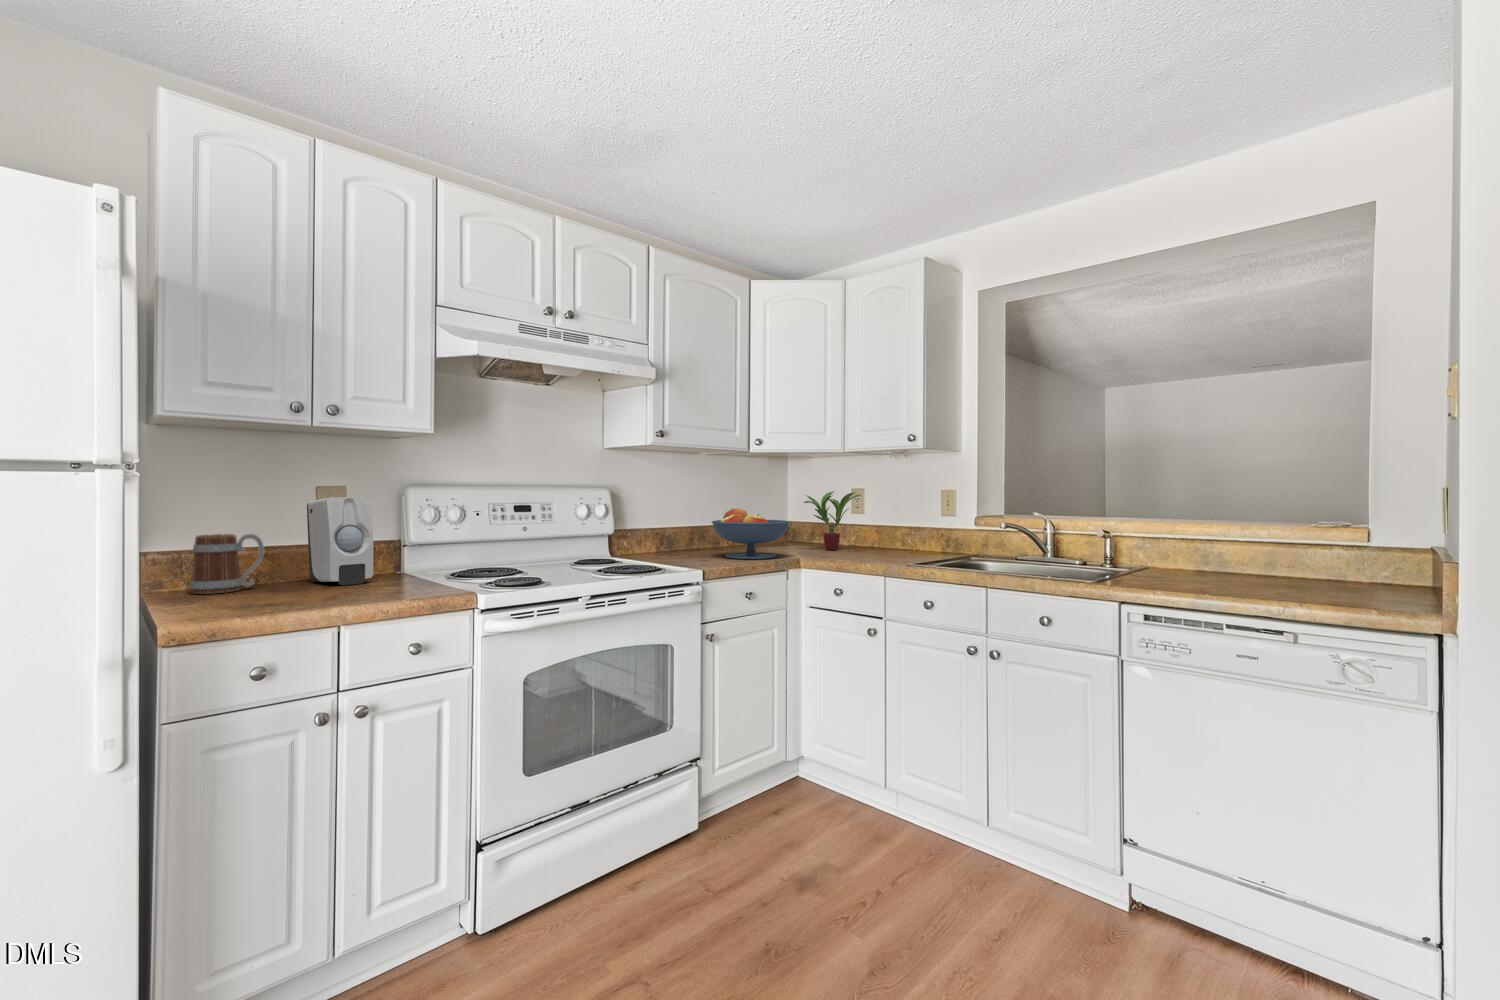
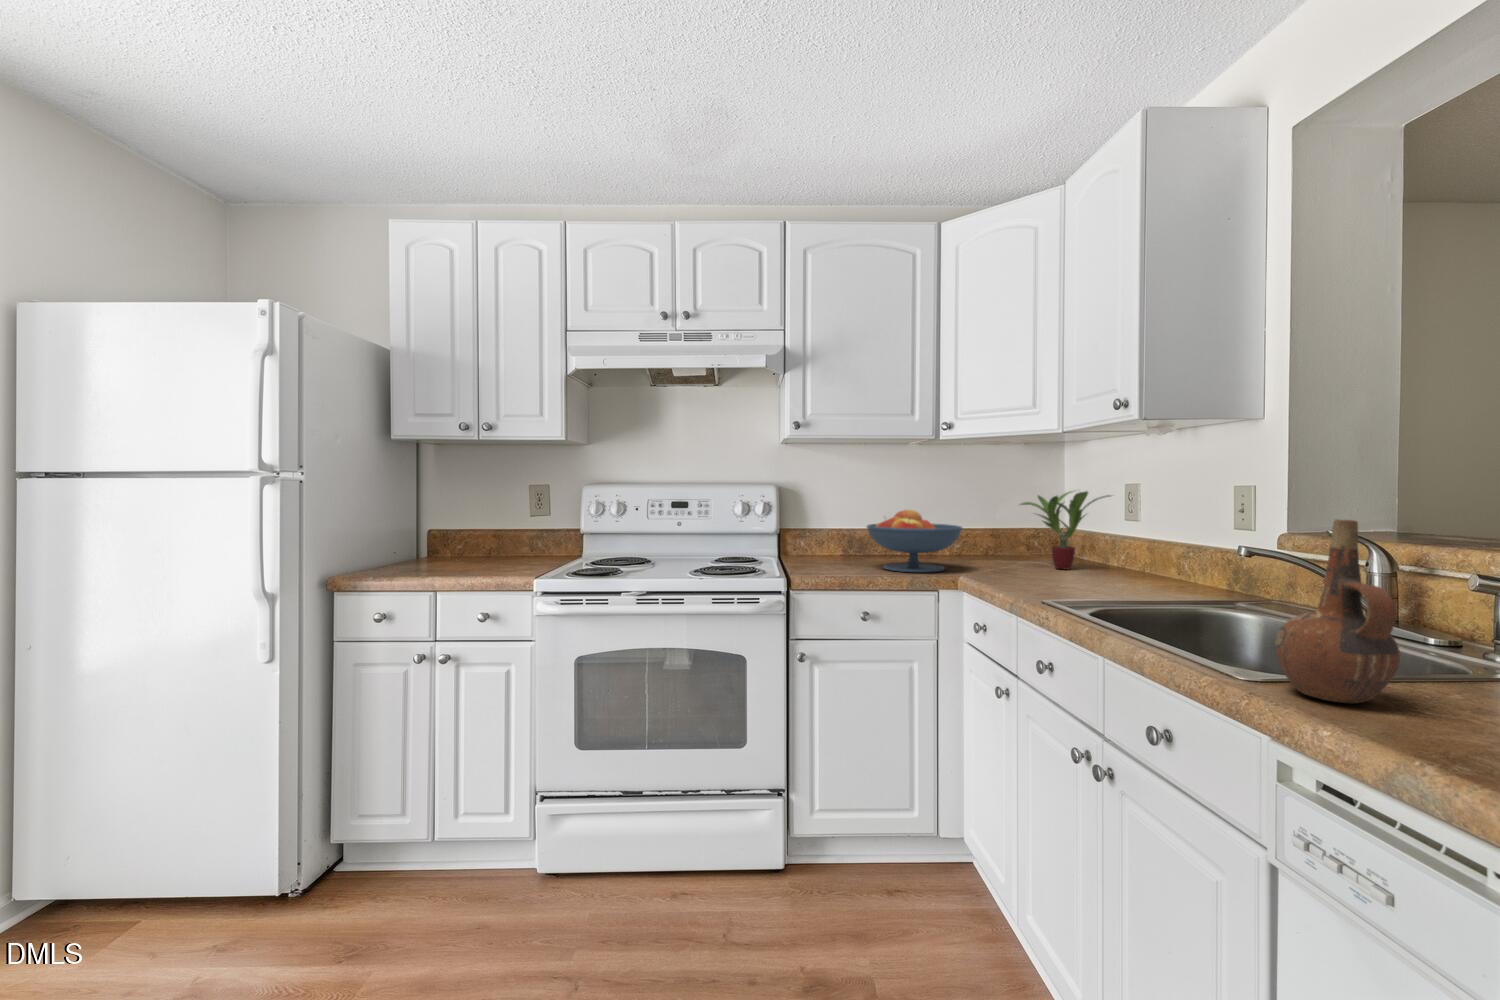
soap dispenser: present [307,497,373,585] -> none [491,494,529,564]
ceramic pitcher: none [1154,498,1218,591] -> present [1275,519,1400,703]
mug: present [190,534,264,594] -> none [416,520,461,562]

